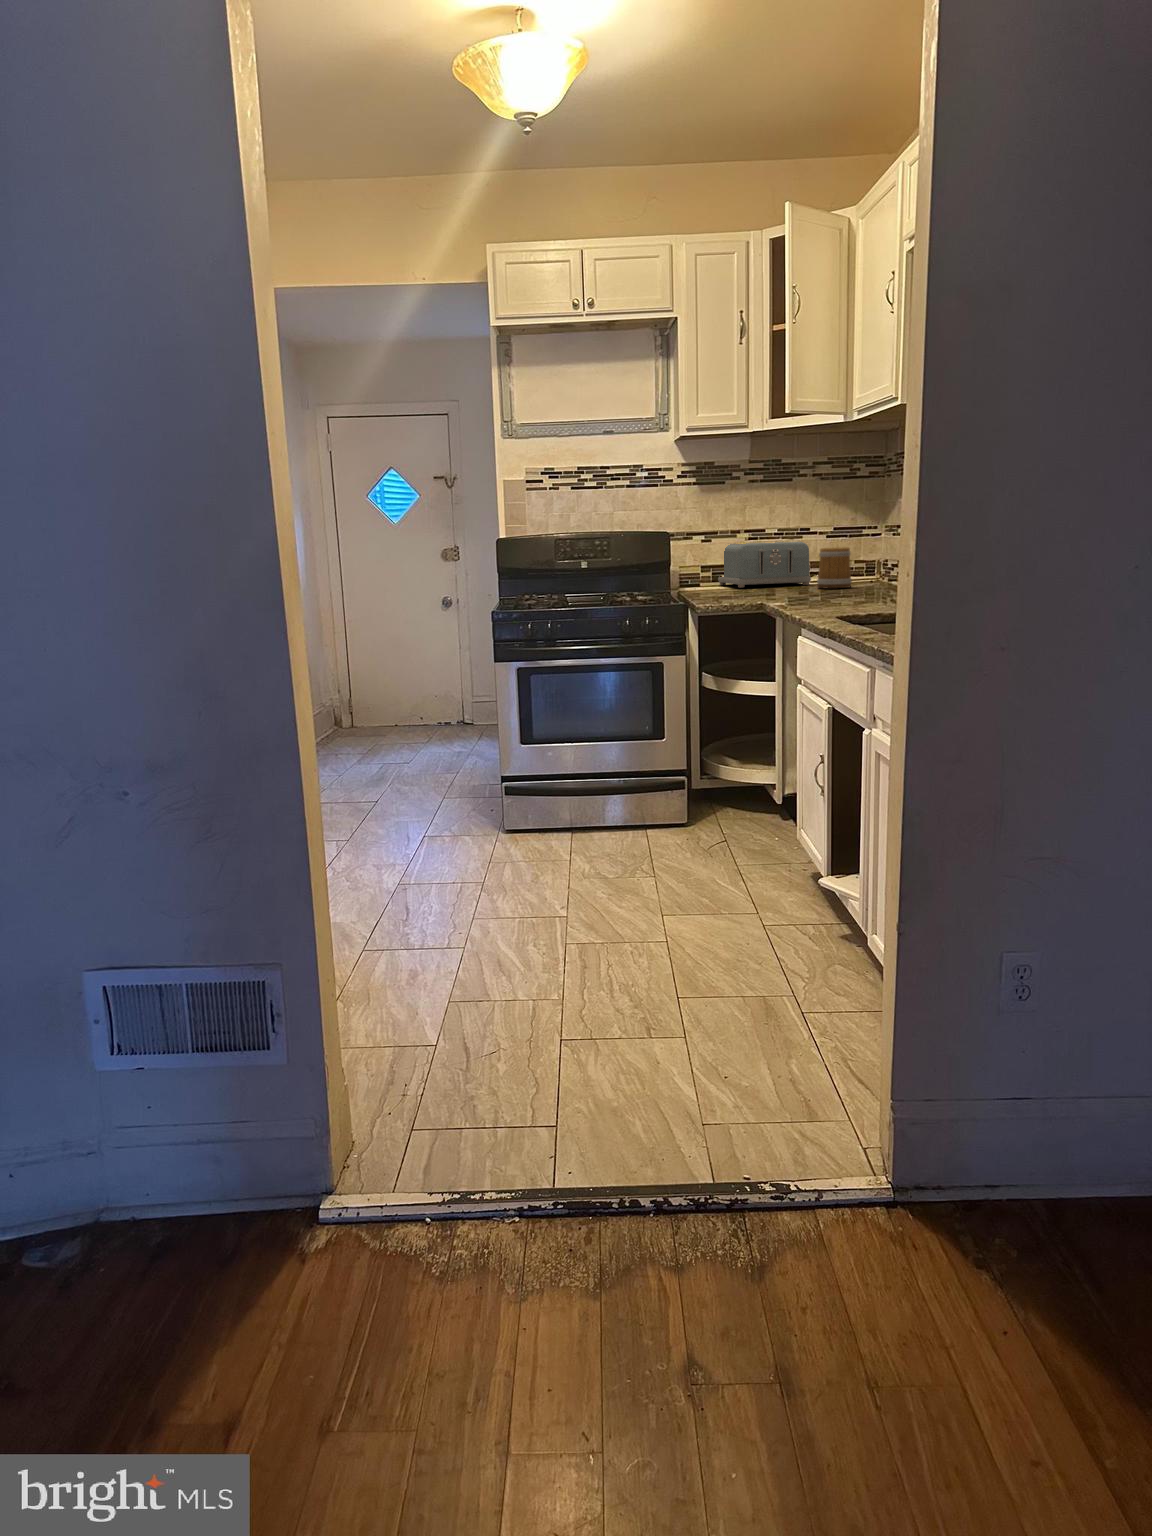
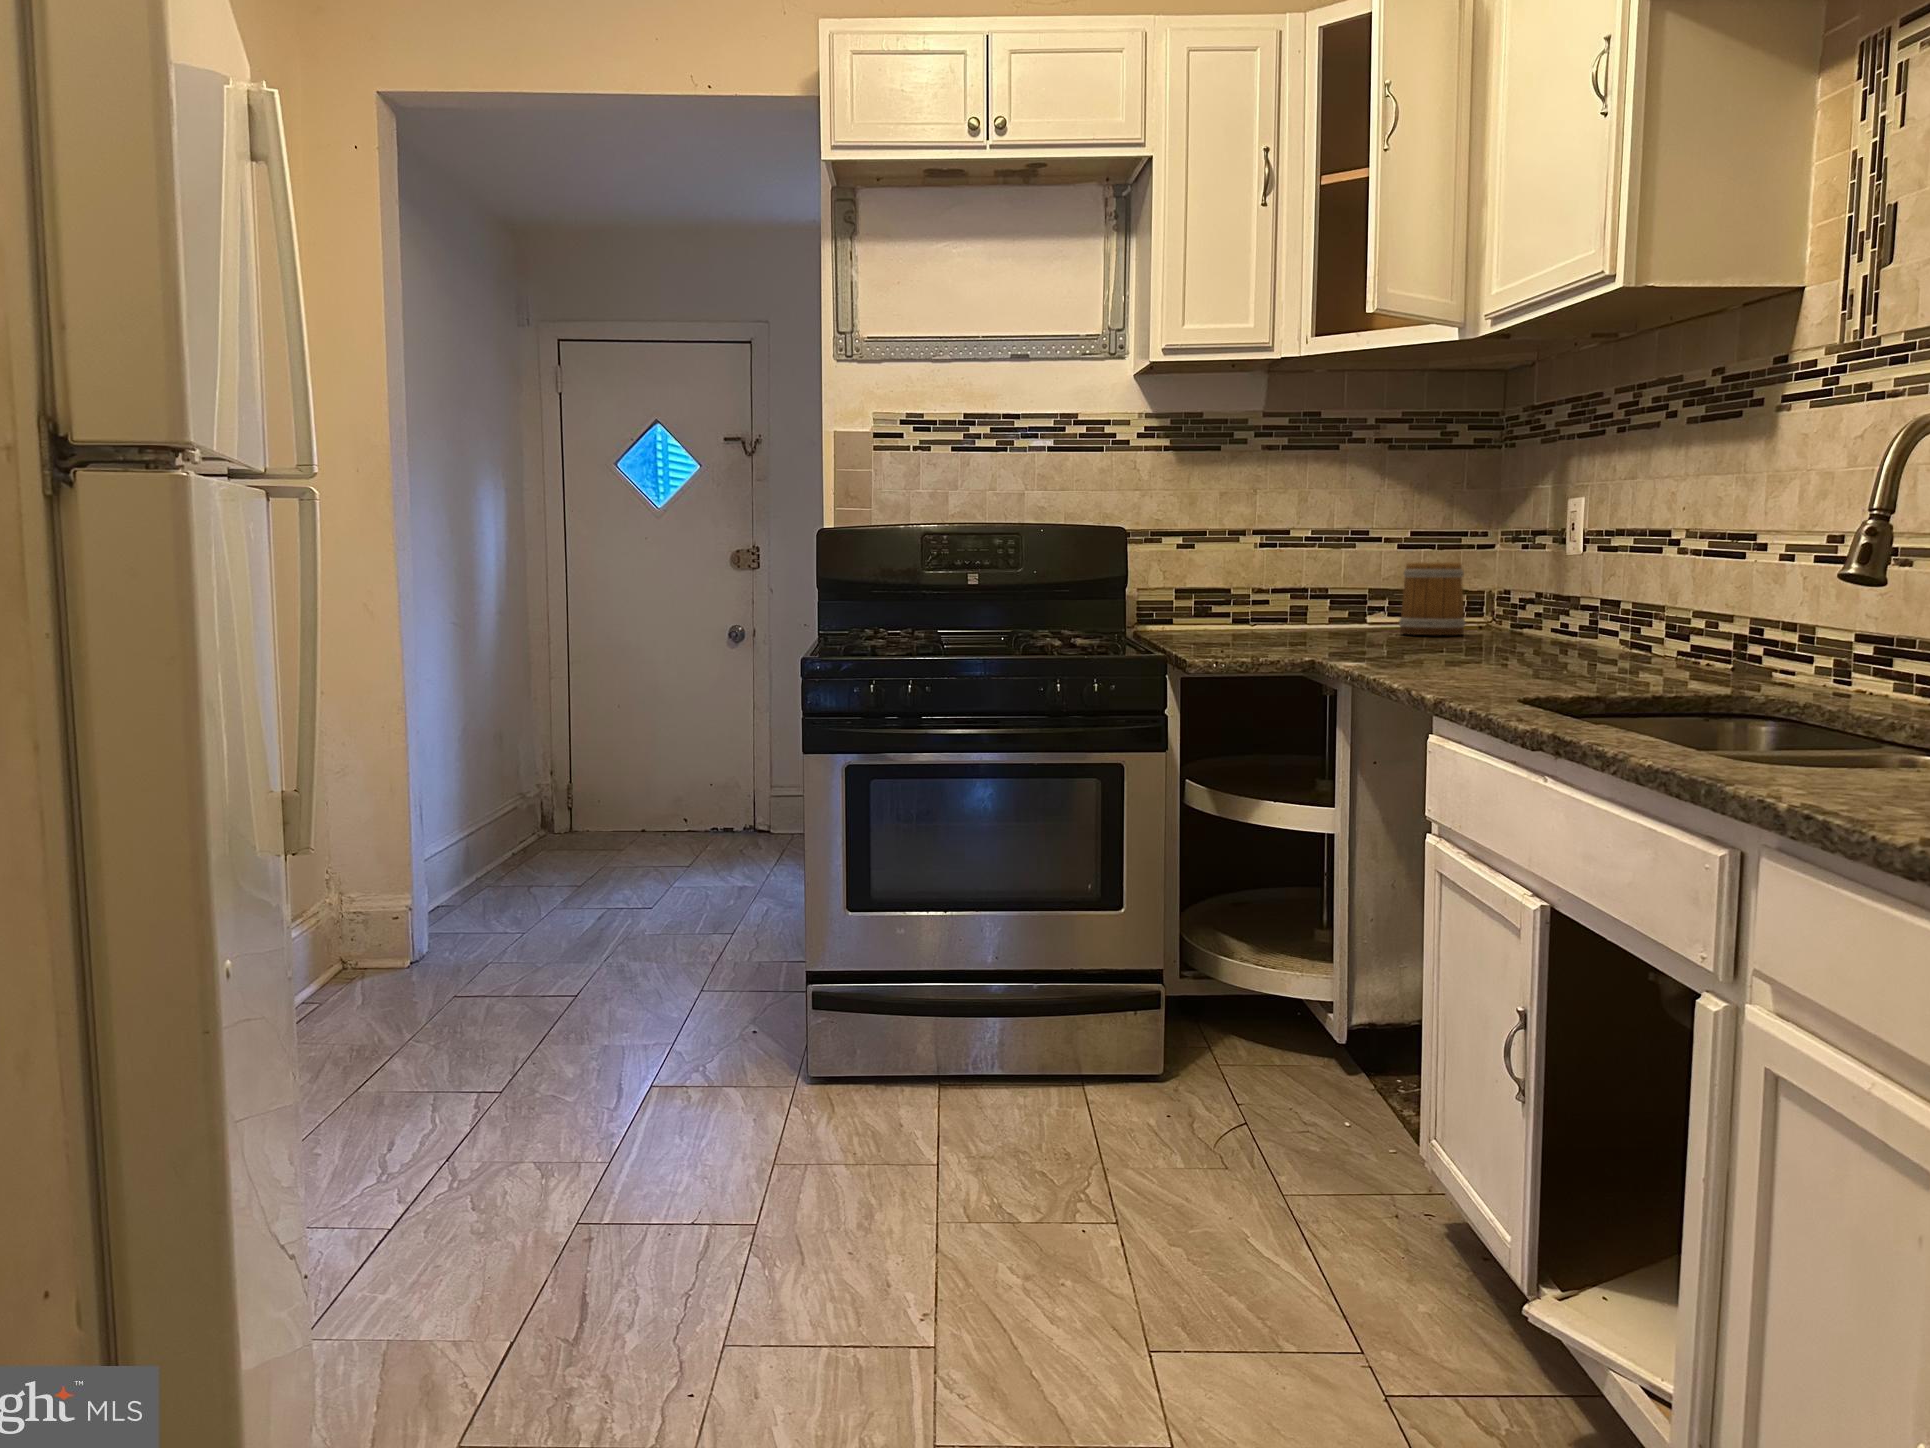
toaster: present [718,542,811,588] -> none [1203,552,1377,629]

